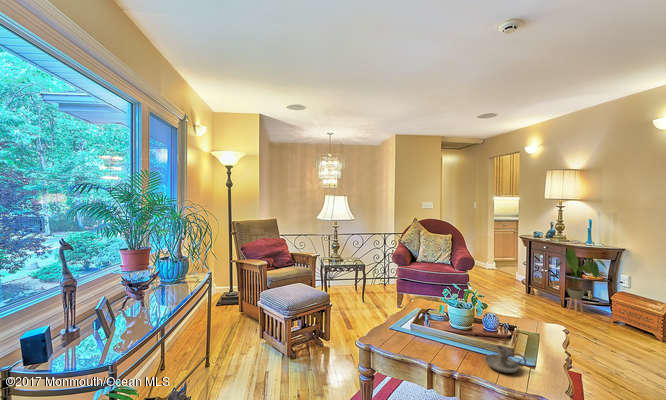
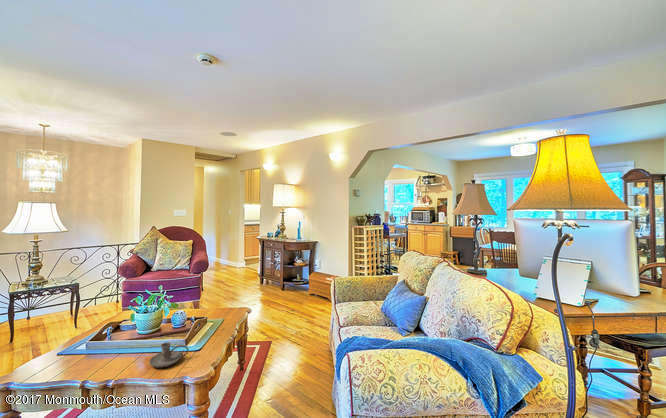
house plant: present [556,249,607,316] -> none [276,244,306,294]

